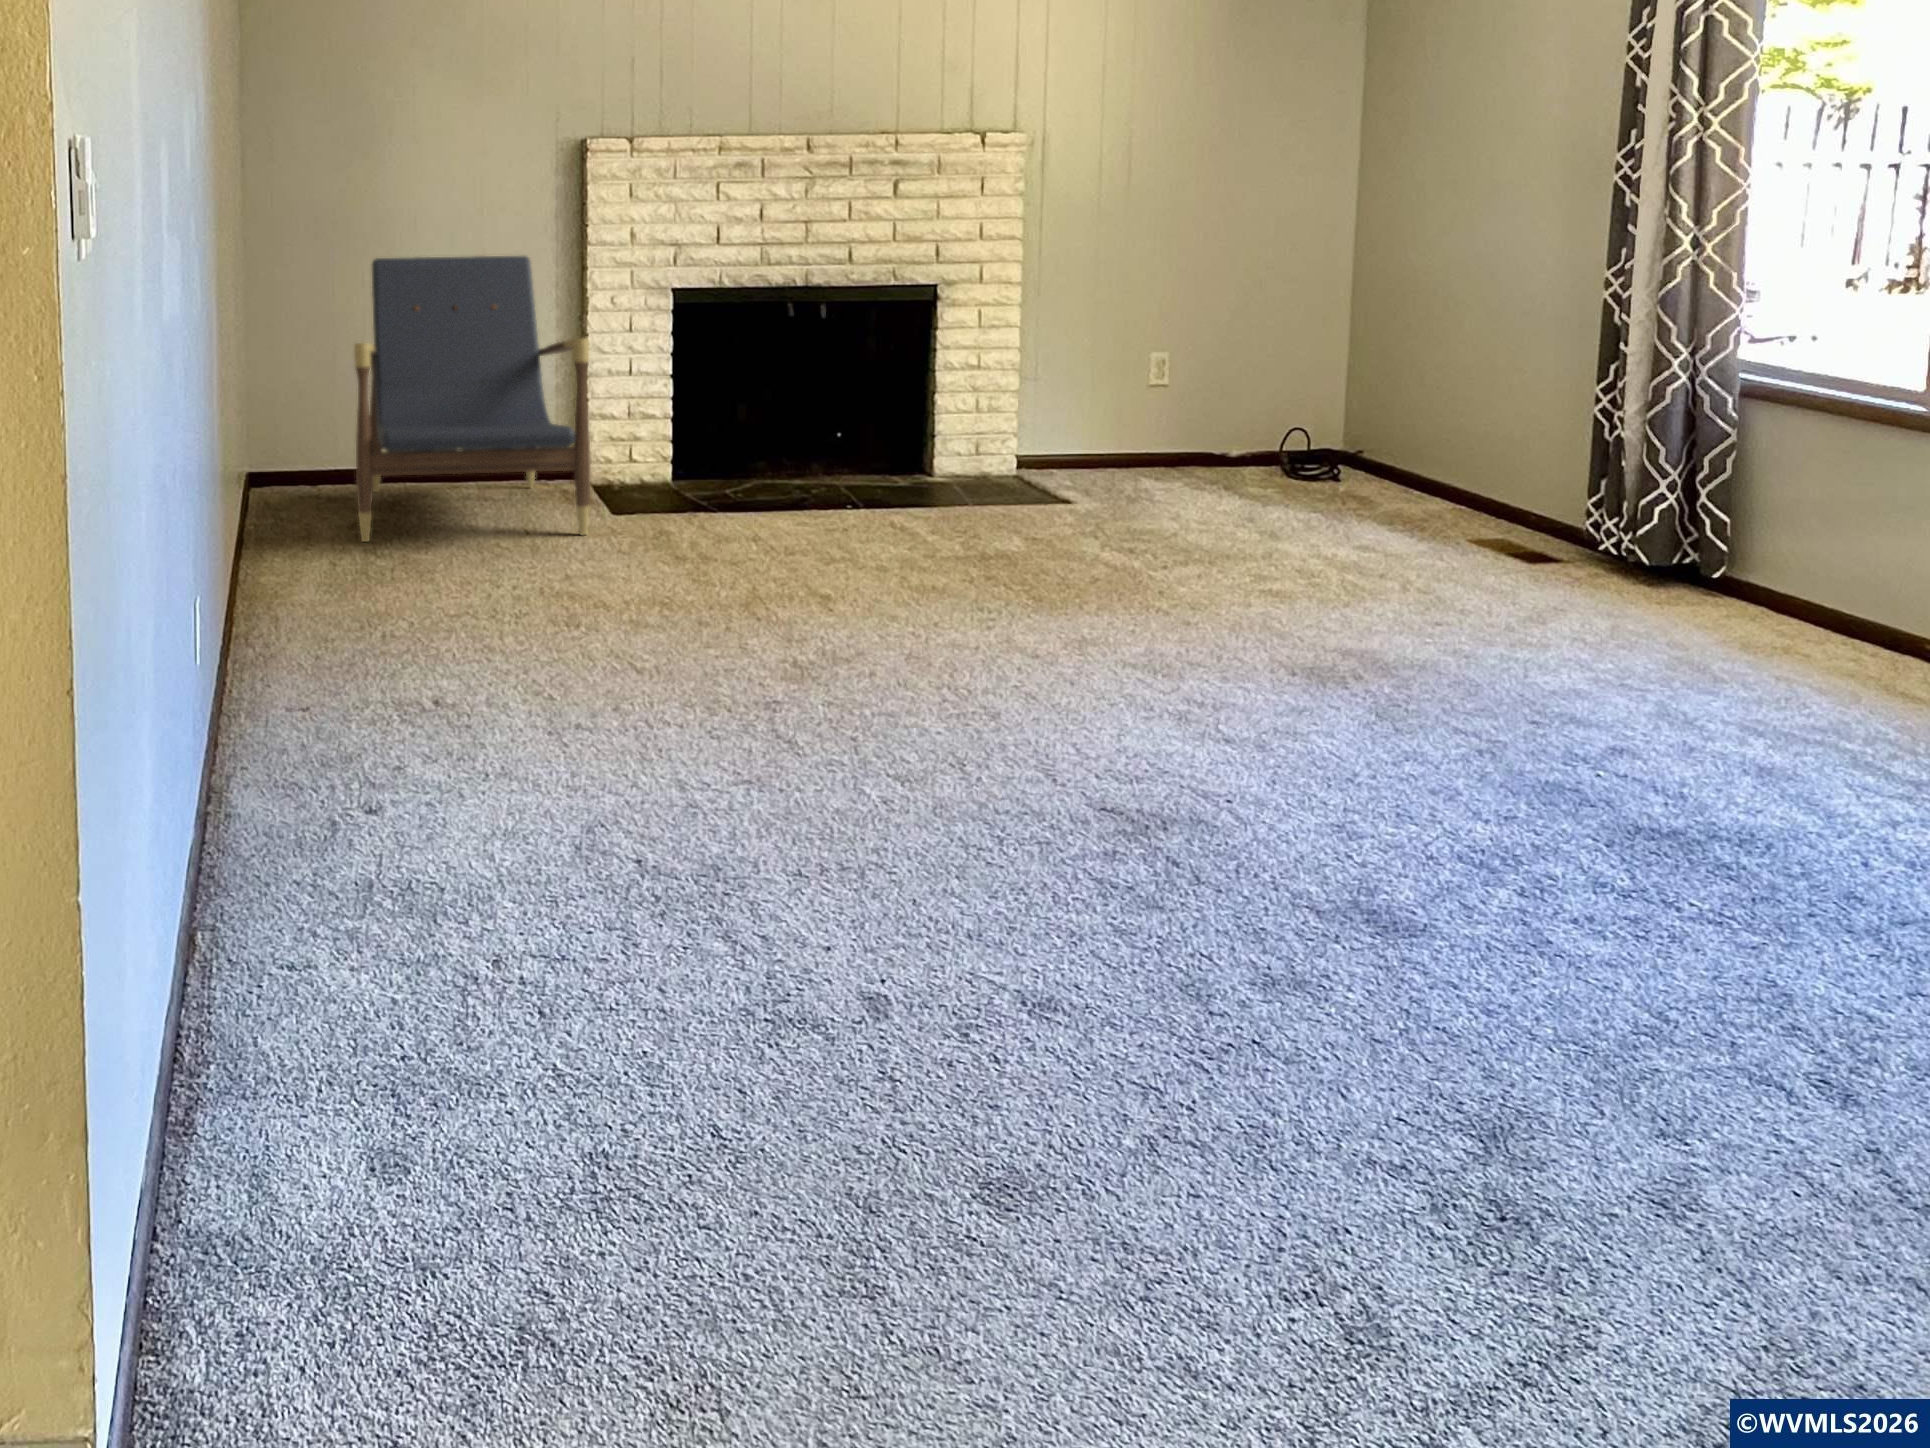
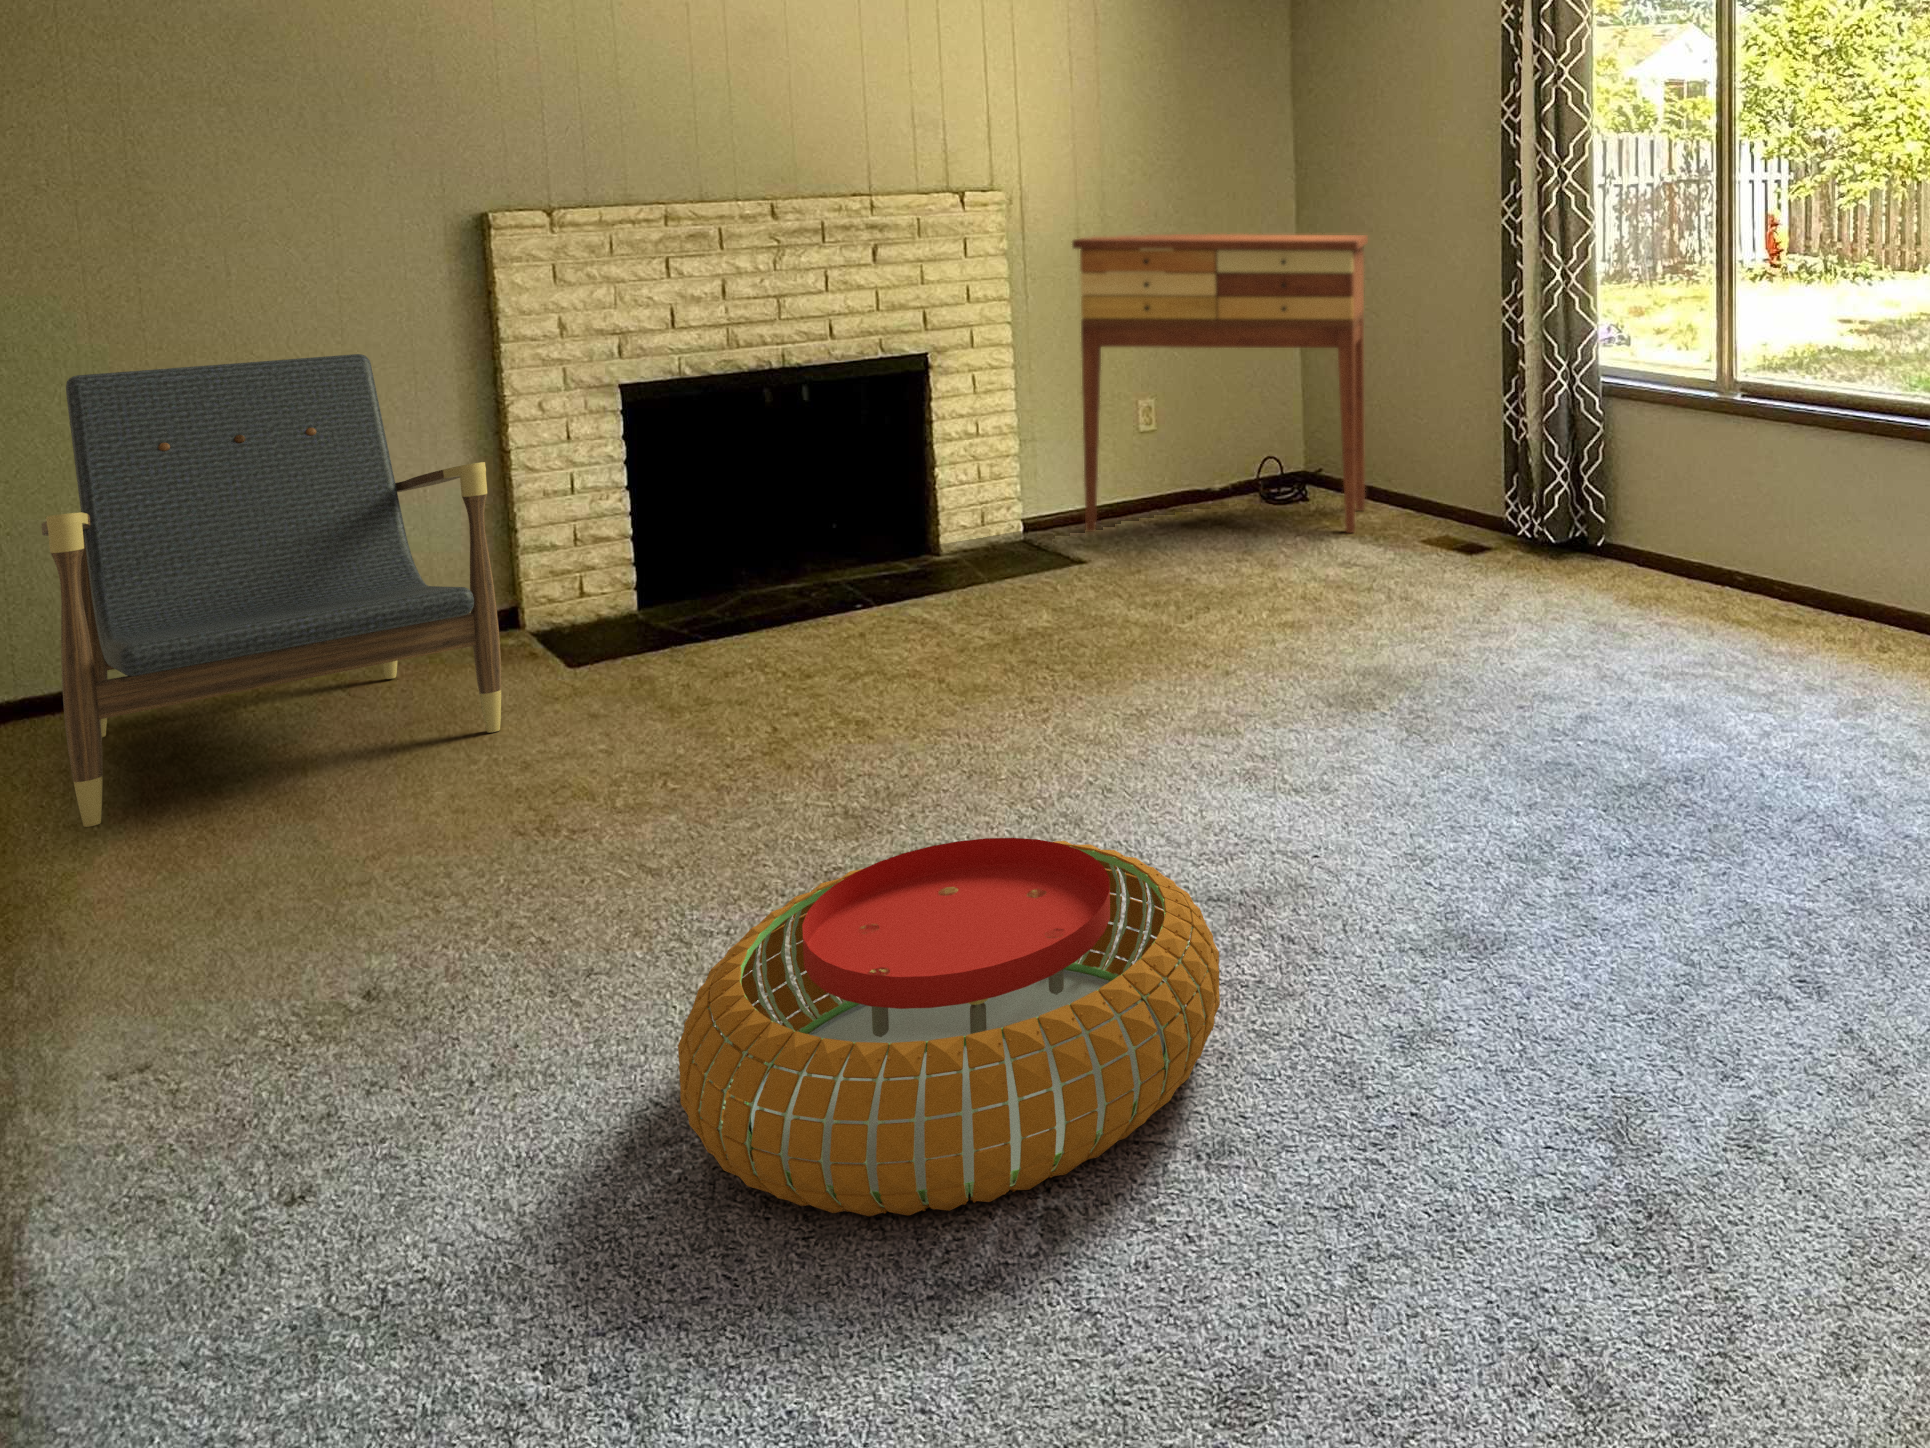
console table: none [1075,184,1430,514] -> present [1072,234,1368,533]
pouf: none [640,676,1080,961] -> present [678,838,1220,1216]

